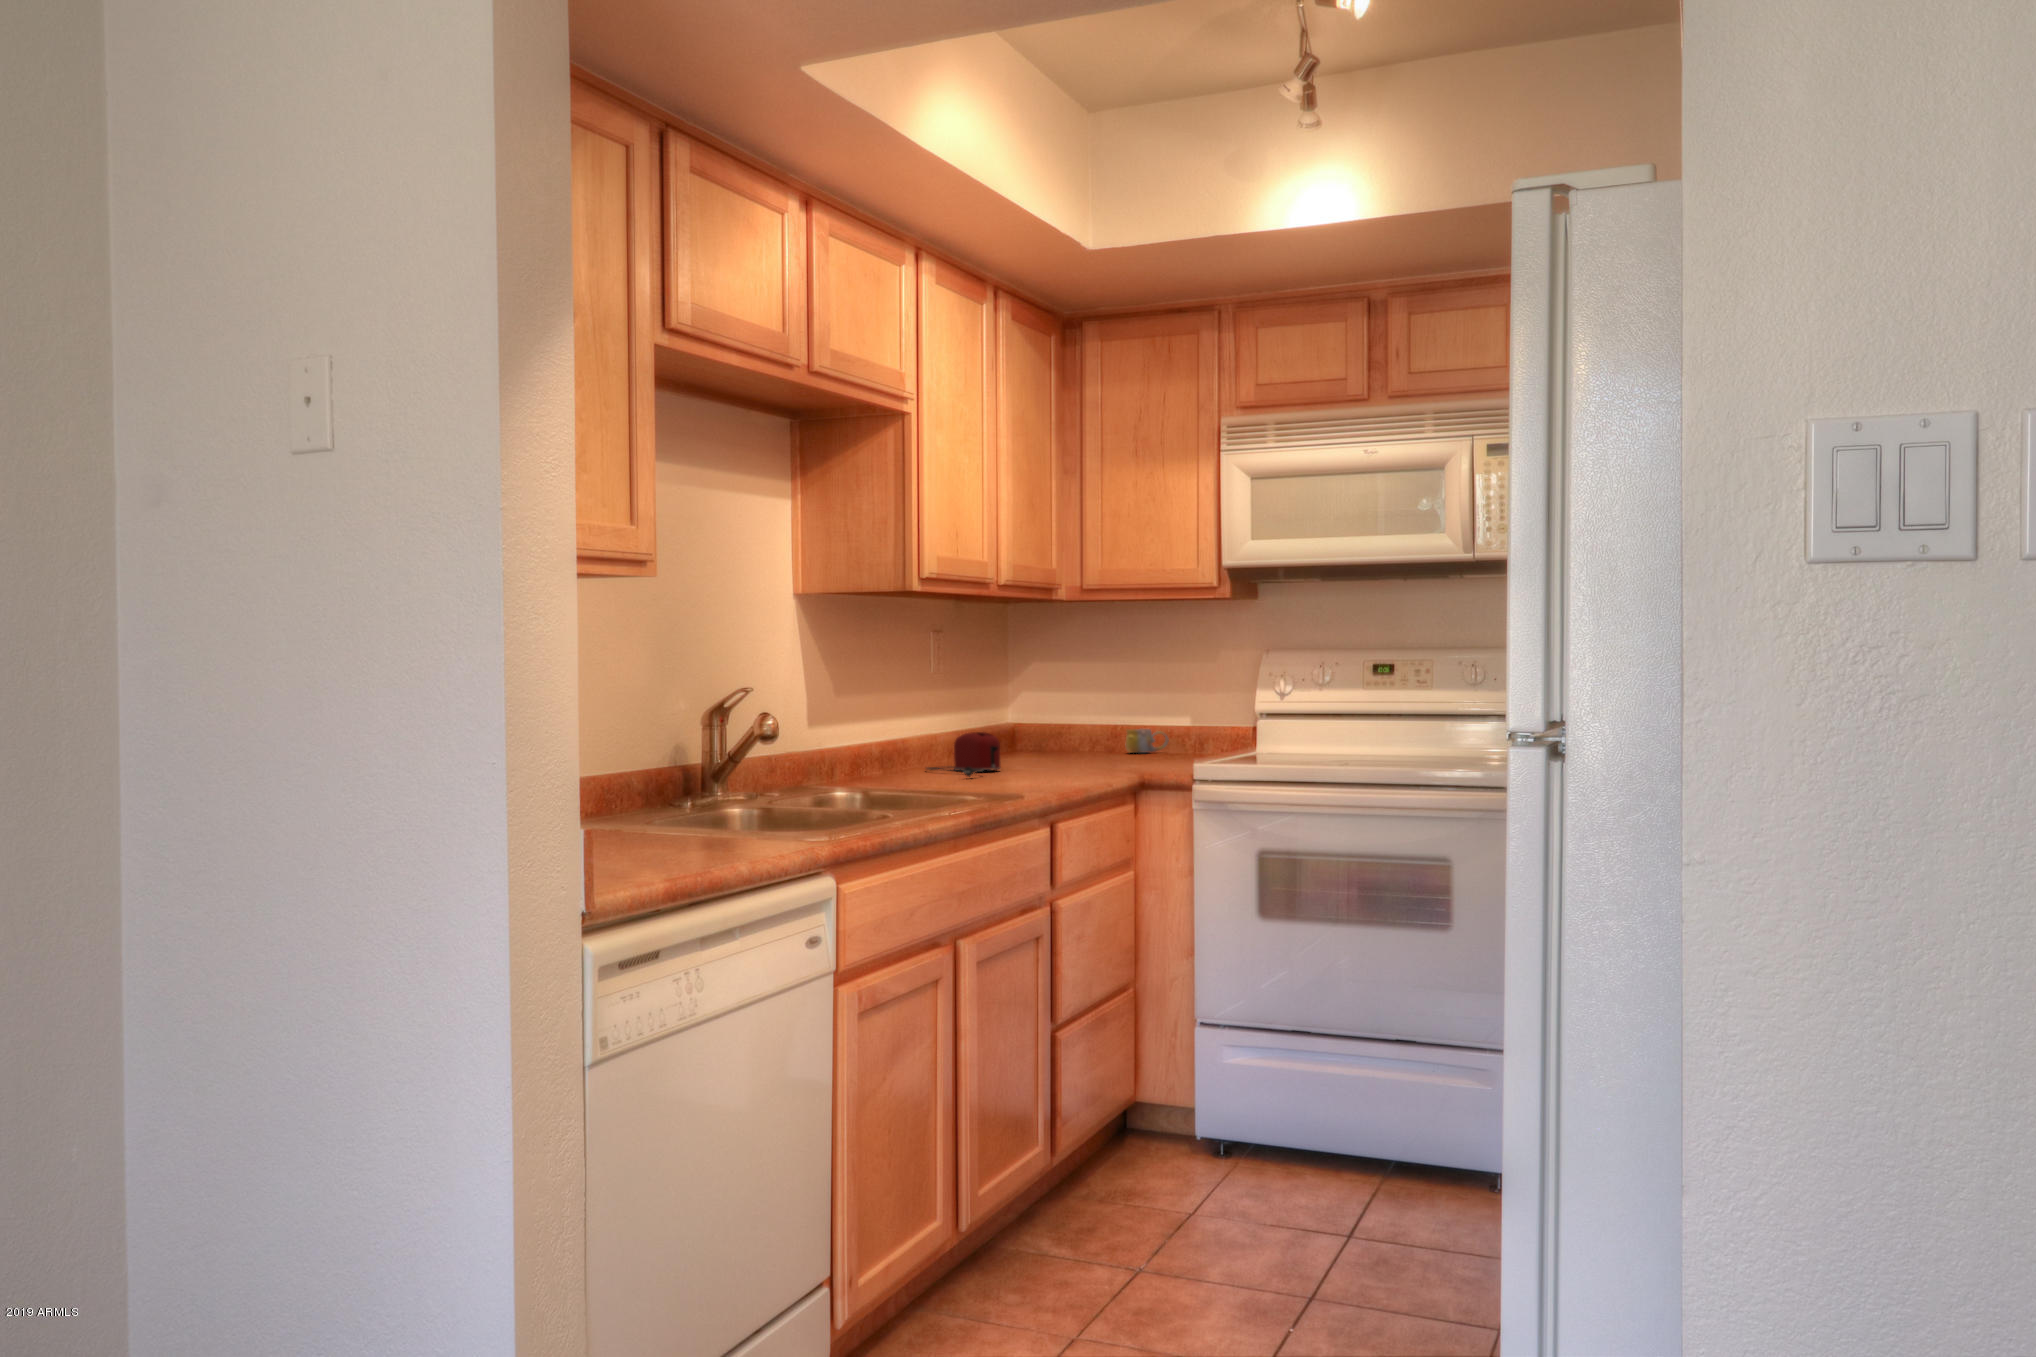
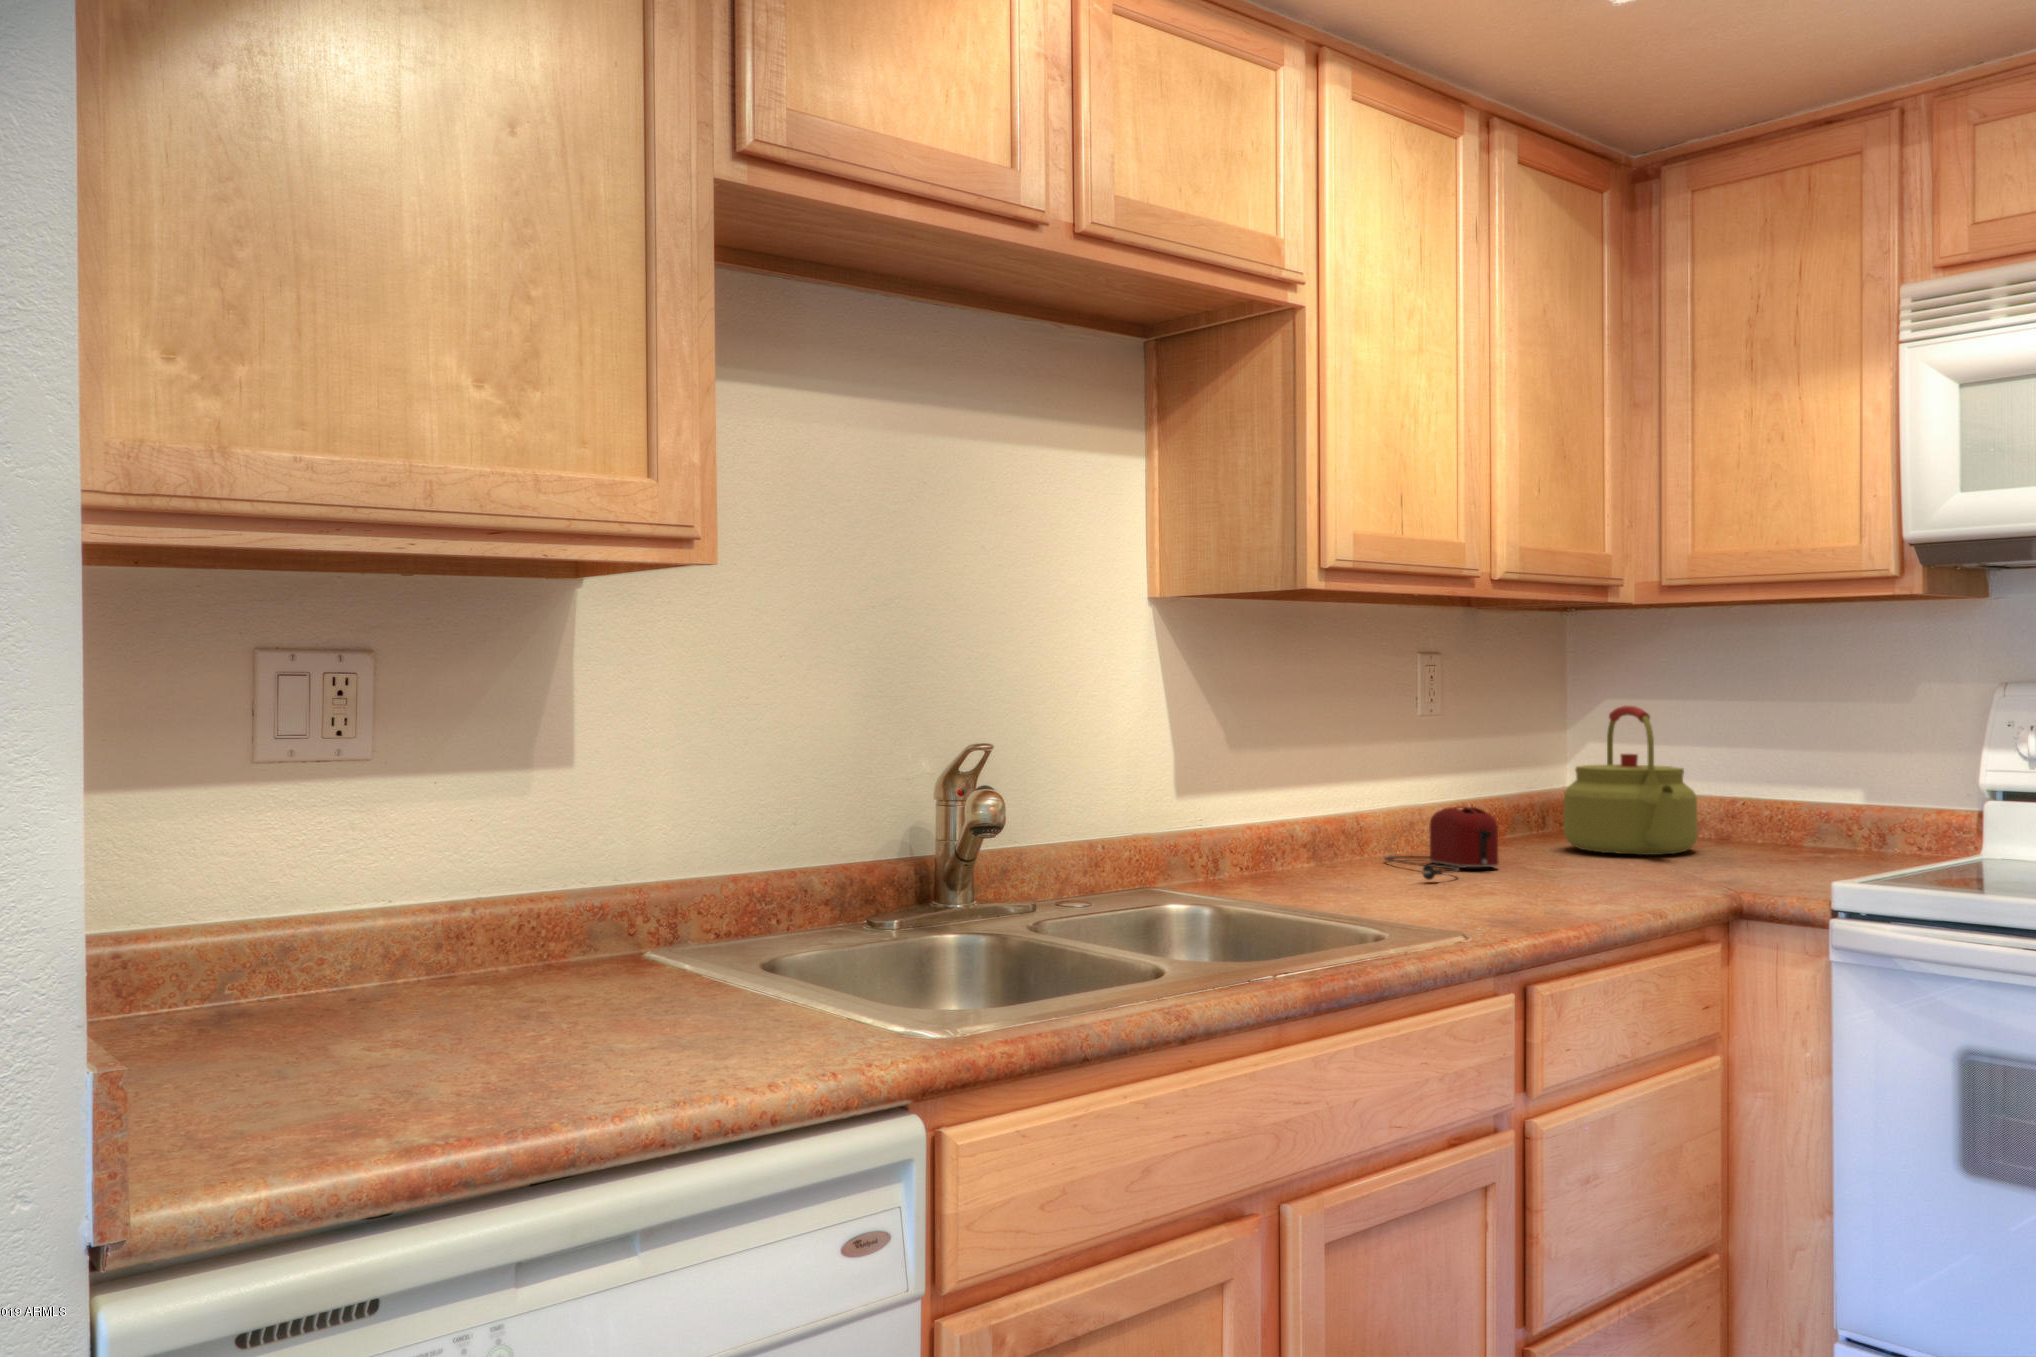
kettle: none [1026,666,1105,760] -> present [1563,706,1698,855]
mug: present [1126,728,1169,753] -> none [1741,805,1819,845]

